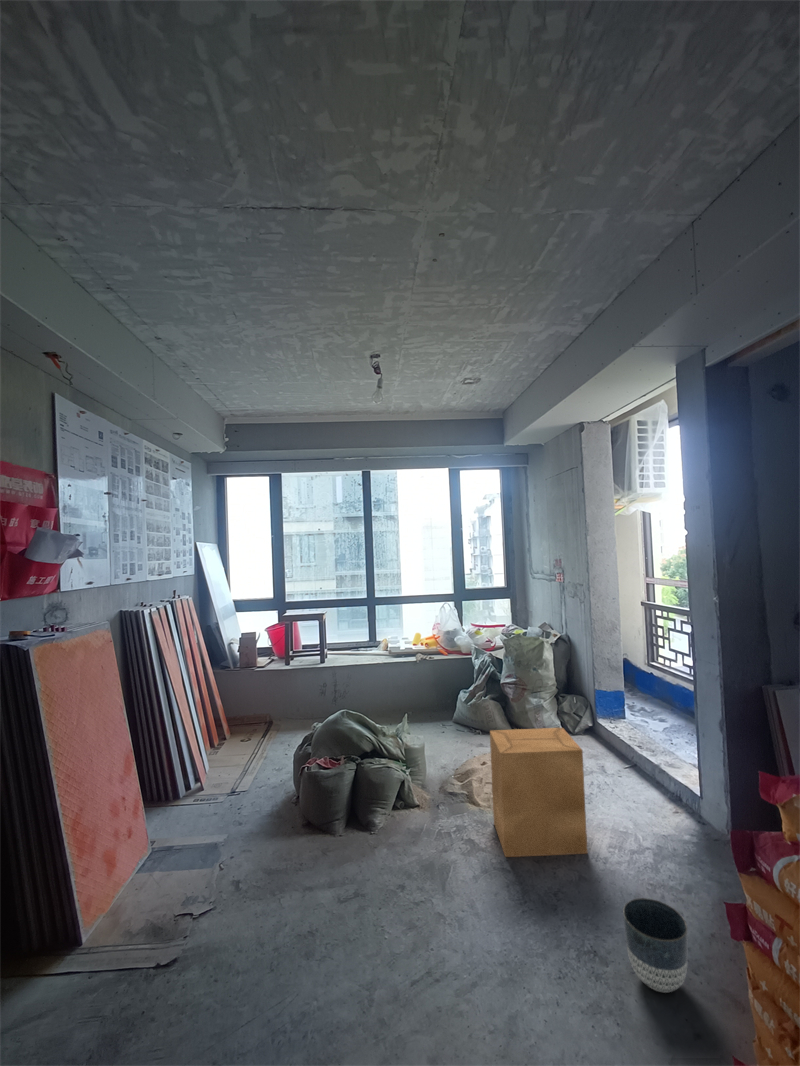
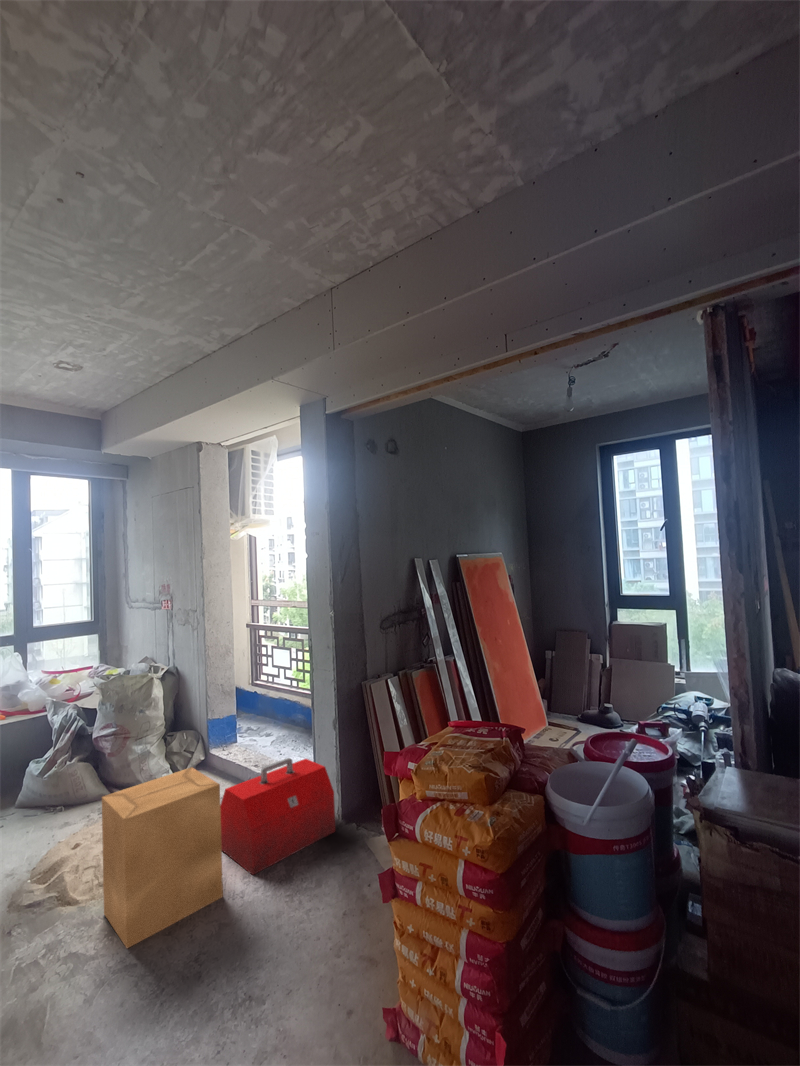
toolbox: none [591,746,721,847] -> present [220,758,335,875]
planter: present [623,898,688,992] -> none [282,907,339,999]

